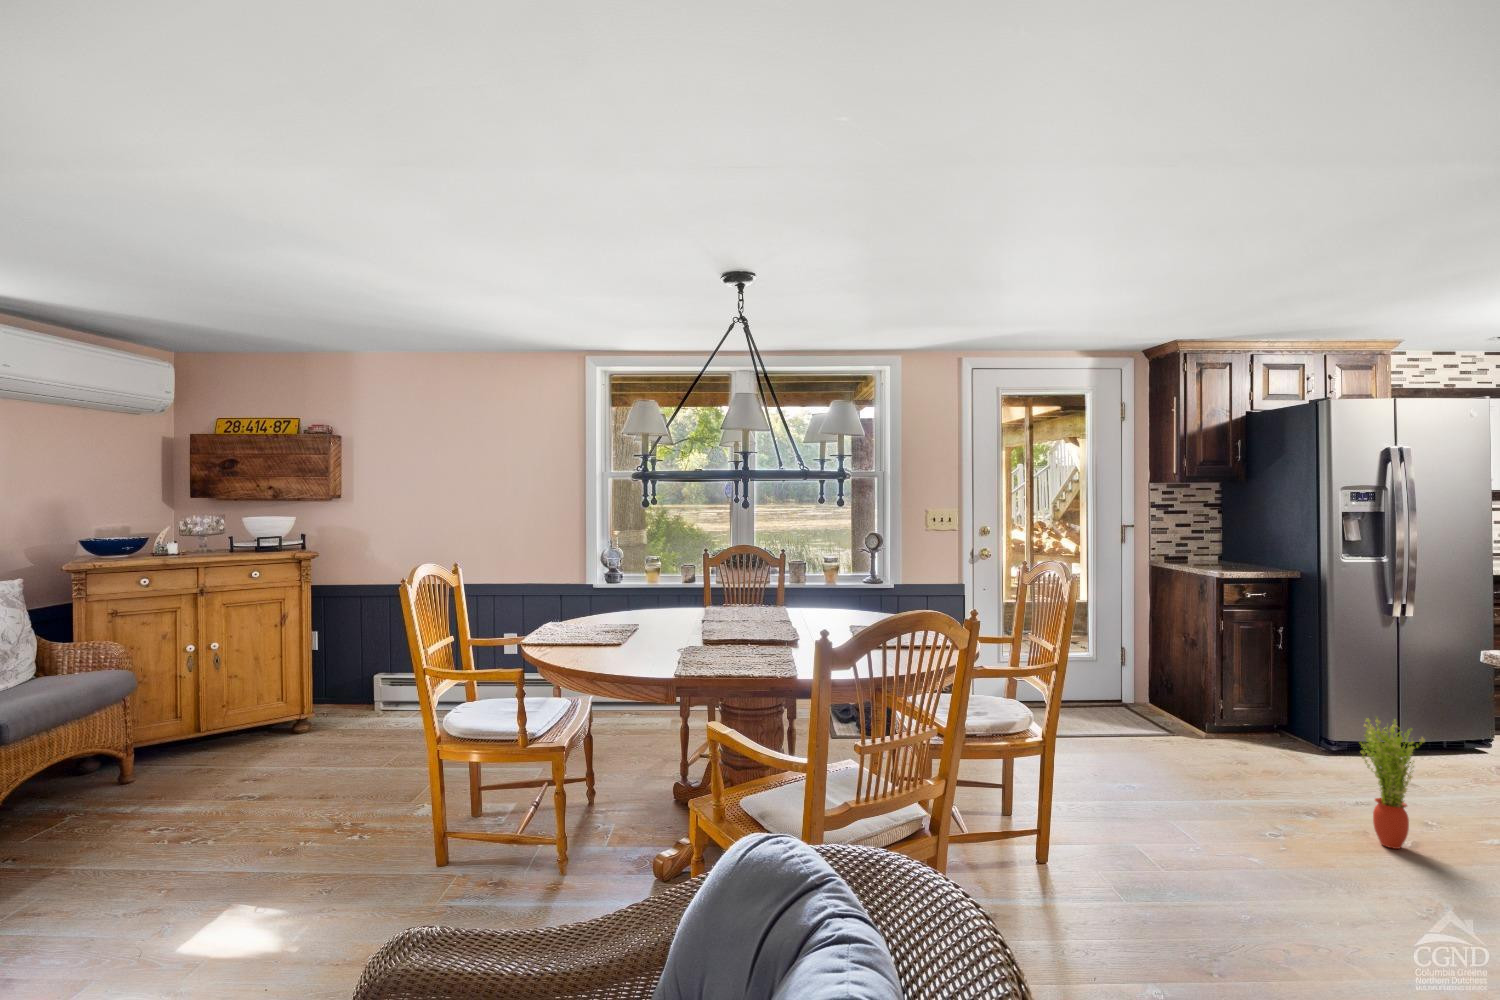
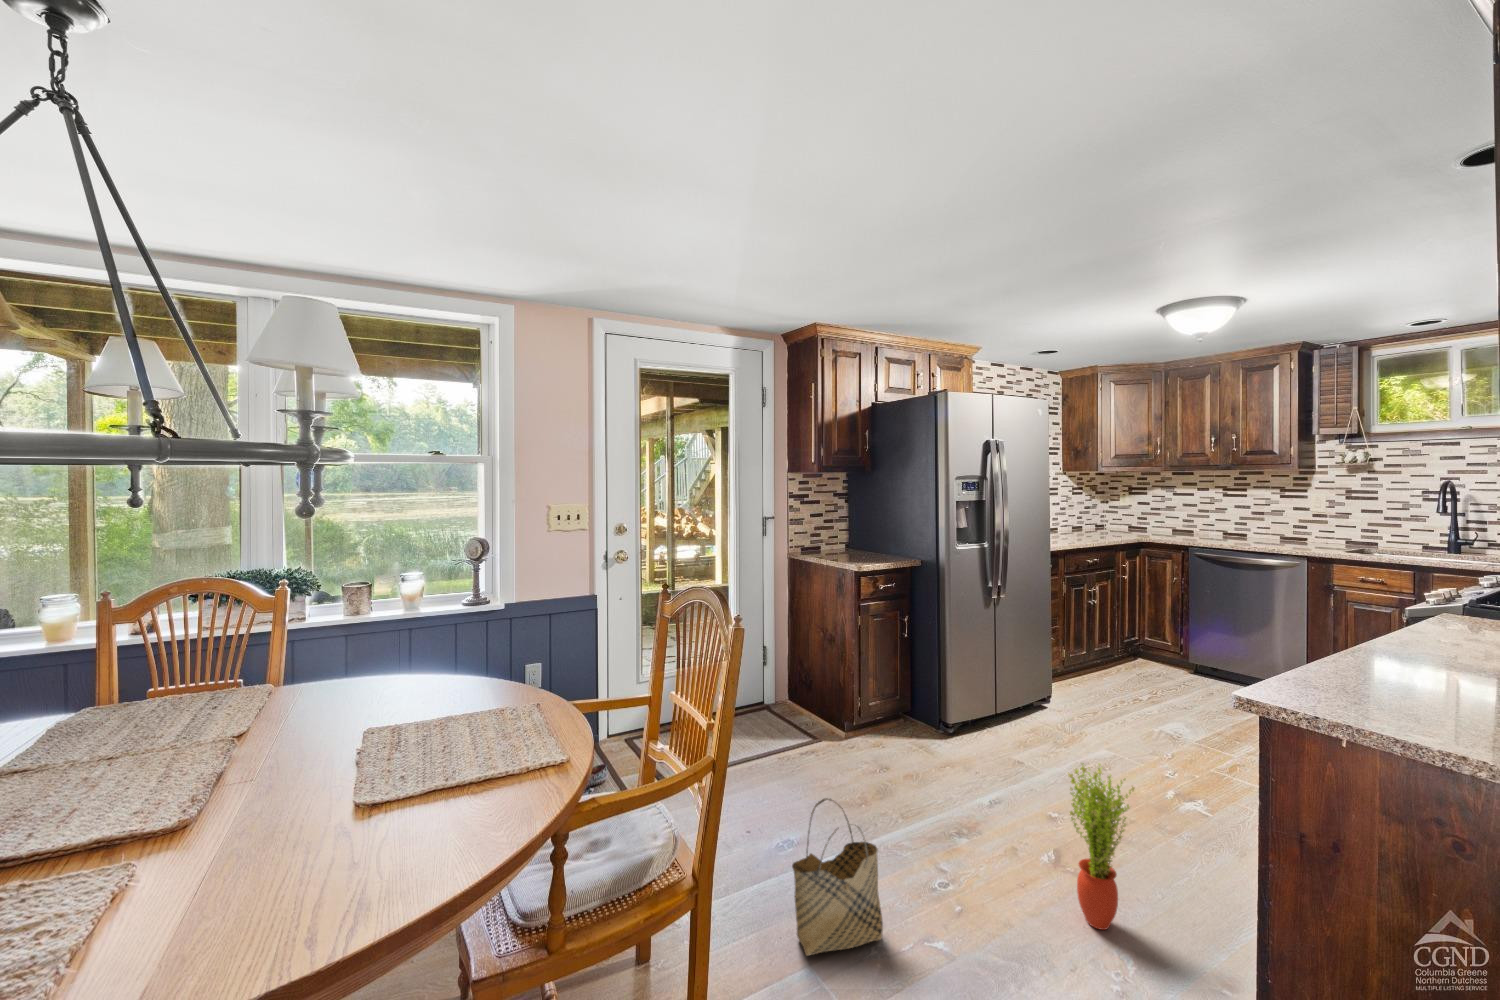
woven basket: none [1121,719,1192,817] -> present [792,798,883,956]

